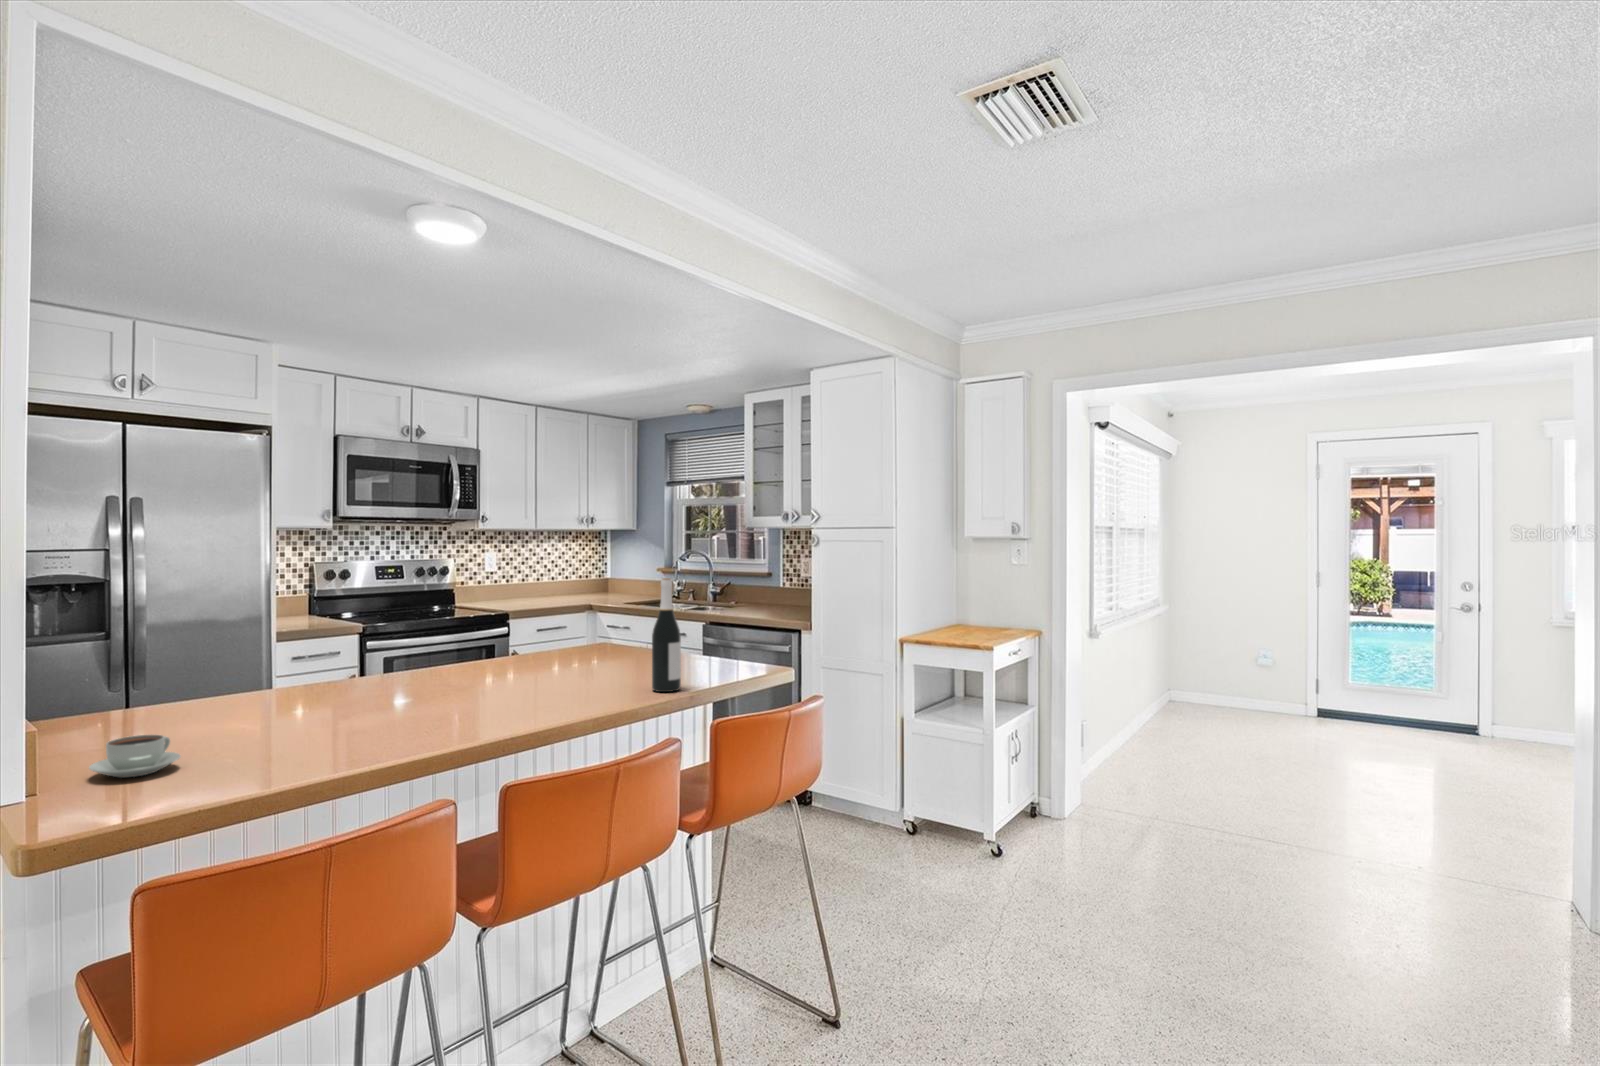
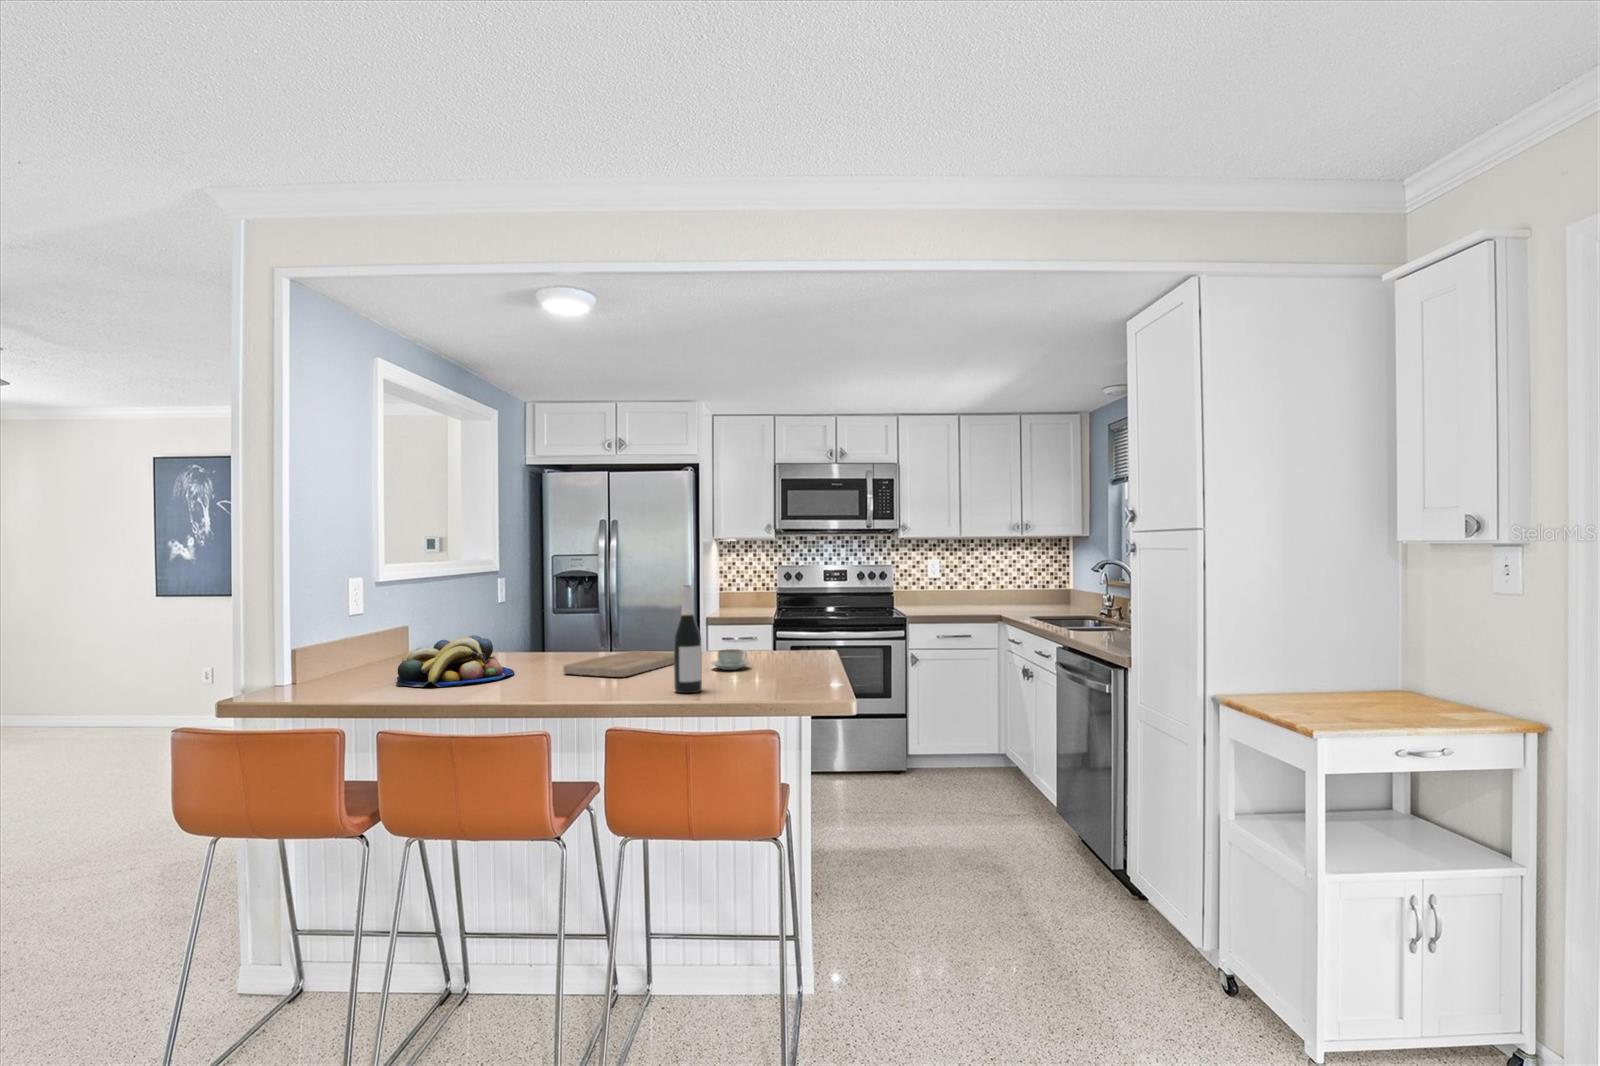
cutting board: none [438,660,542,696] -> present [563,651,674,677]
fruit bowl: none [215,662,397,741] -> present [397,636,514,687]
coffee cup: present [89,735,180,778] -> present [711,649,750,670]

